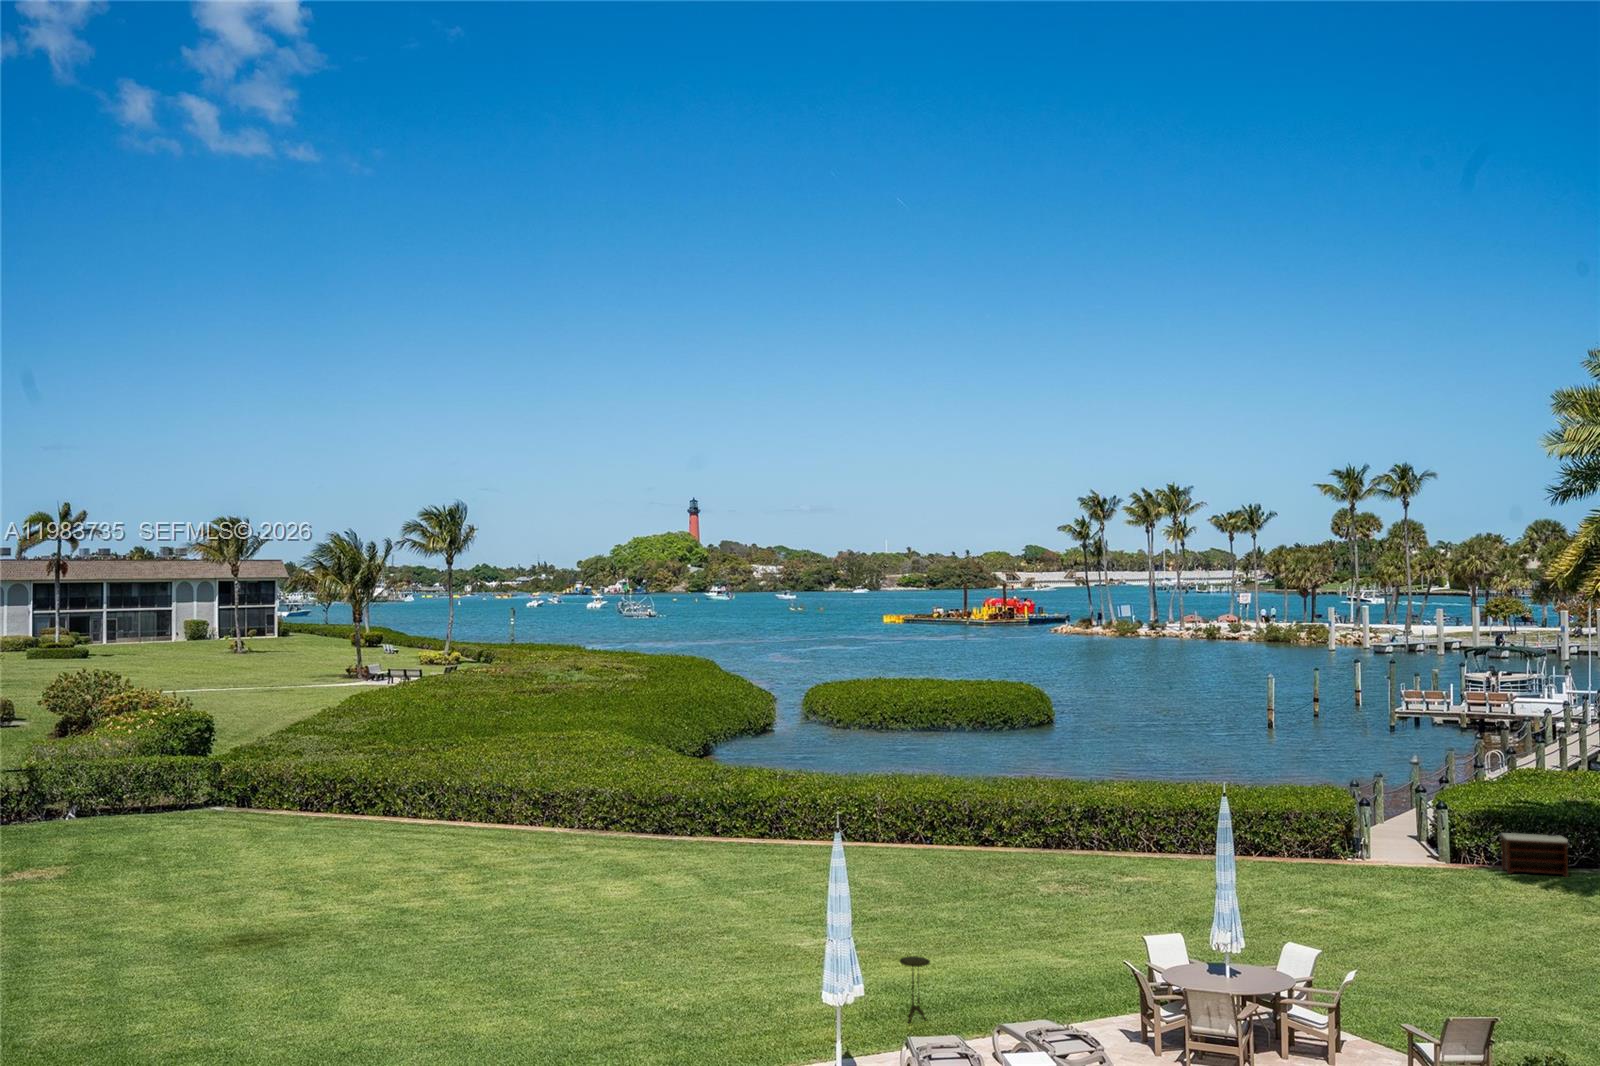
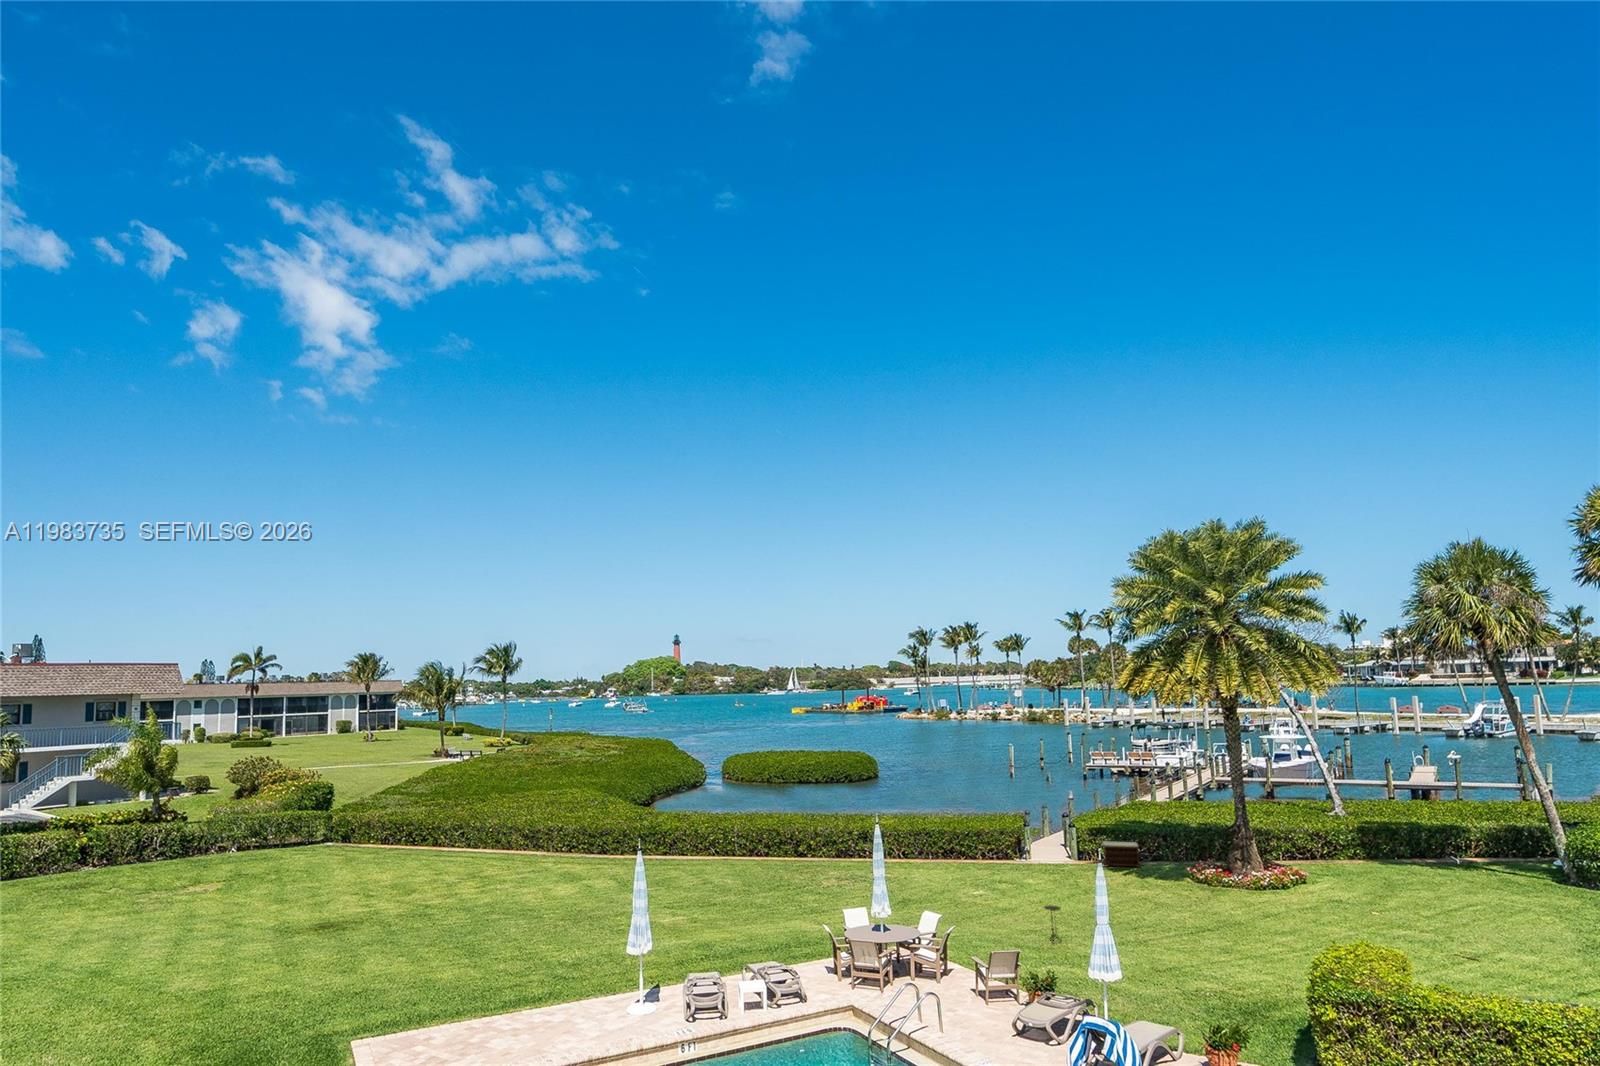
side table: present [900,956,930,1023] -> present [1044,905,1060,942]

